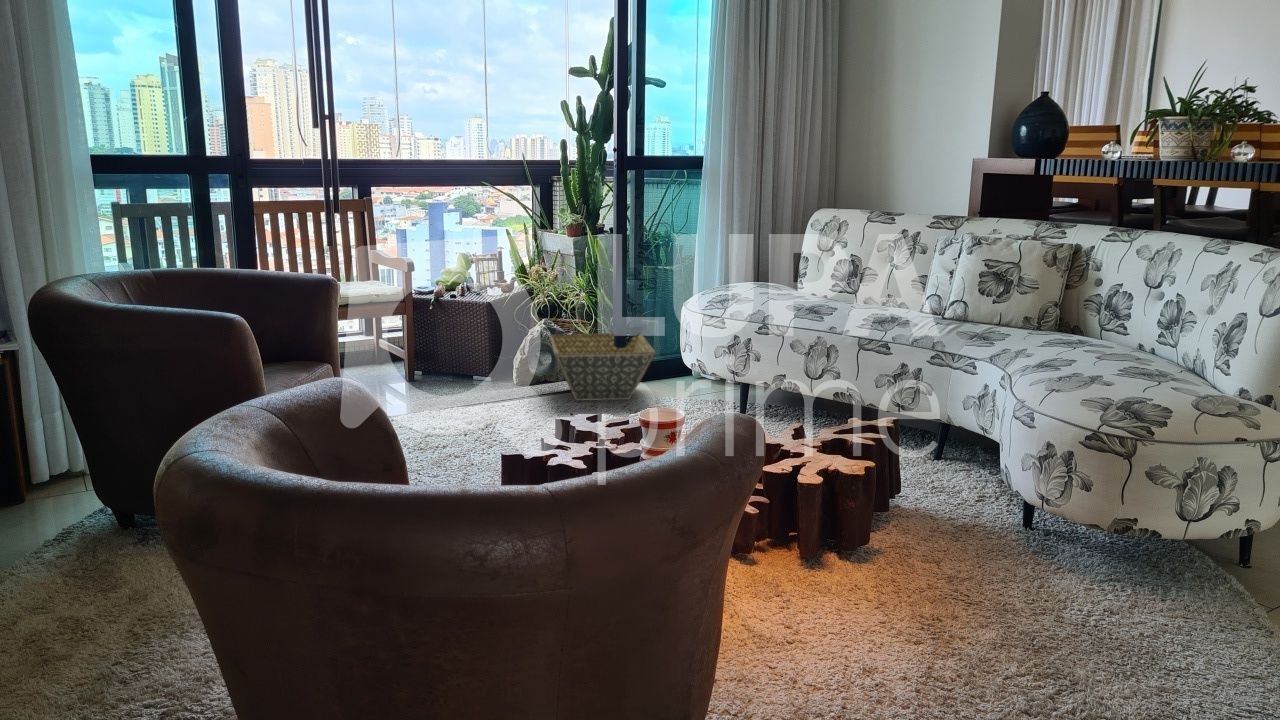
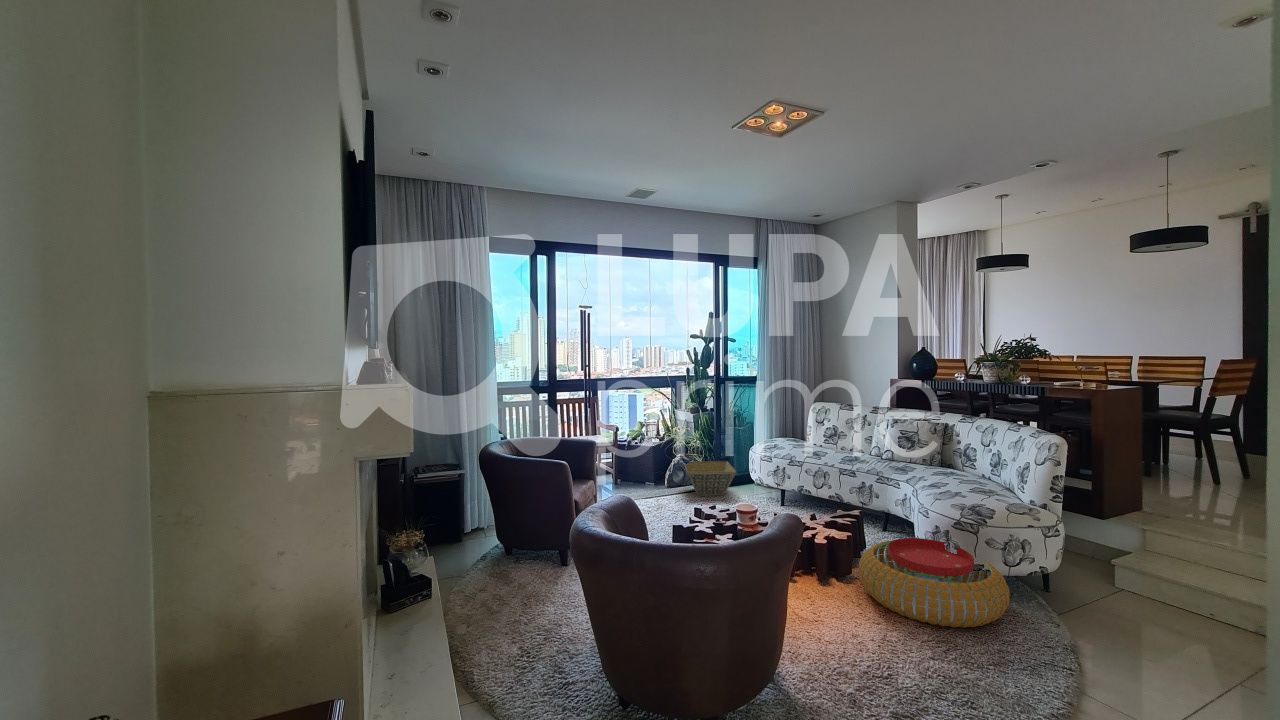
pouf: none [883,468,1185,646] -> present [859,538,1010,628]

